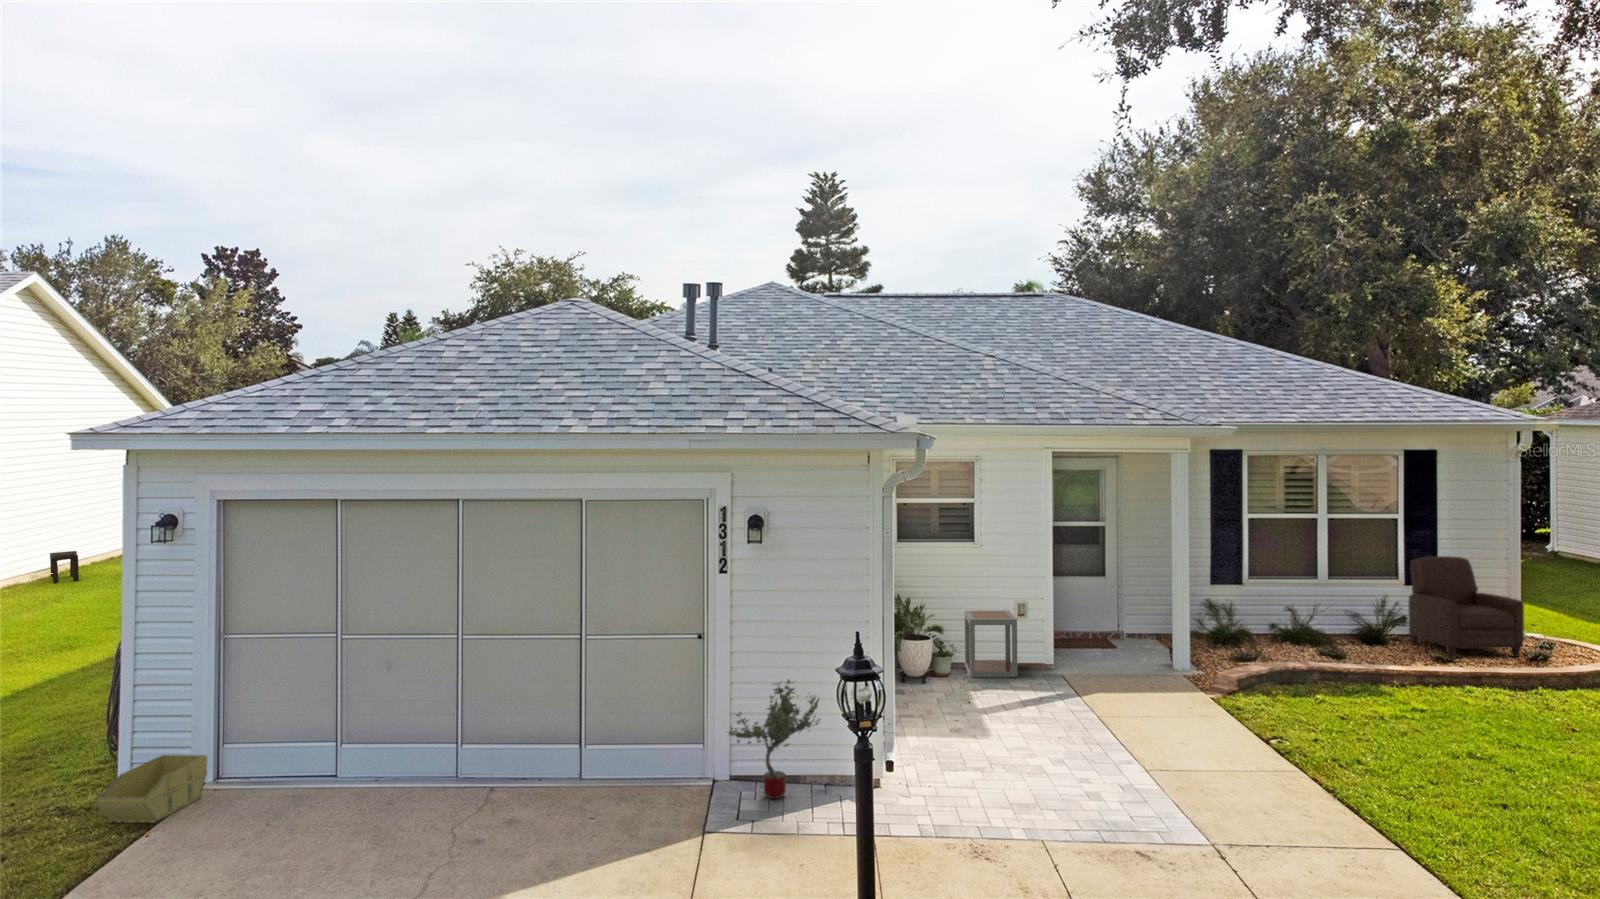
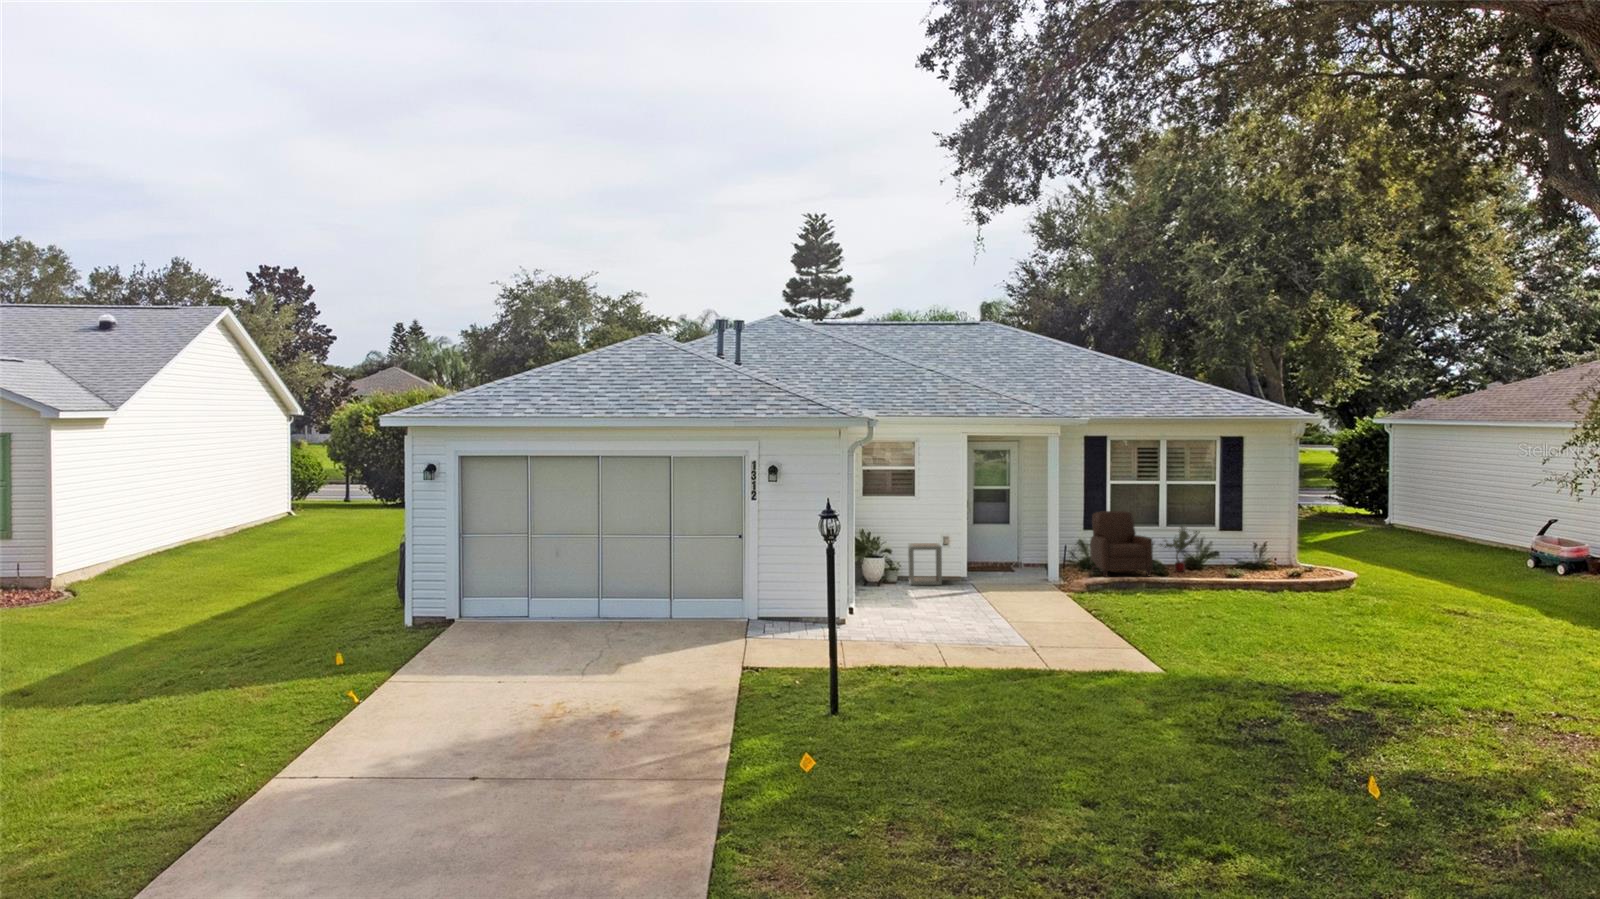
bench: present [50,551,79,583] -> none [202,522,228,545]
chair: present [1409,556,1524,658] -> present [1090,511,1153,577]
potted tree: present [729,679,819,799] -> present [1160,524,1200,572]
storage bin: present [96,755,207,823] -> none [407,603,455,634]

